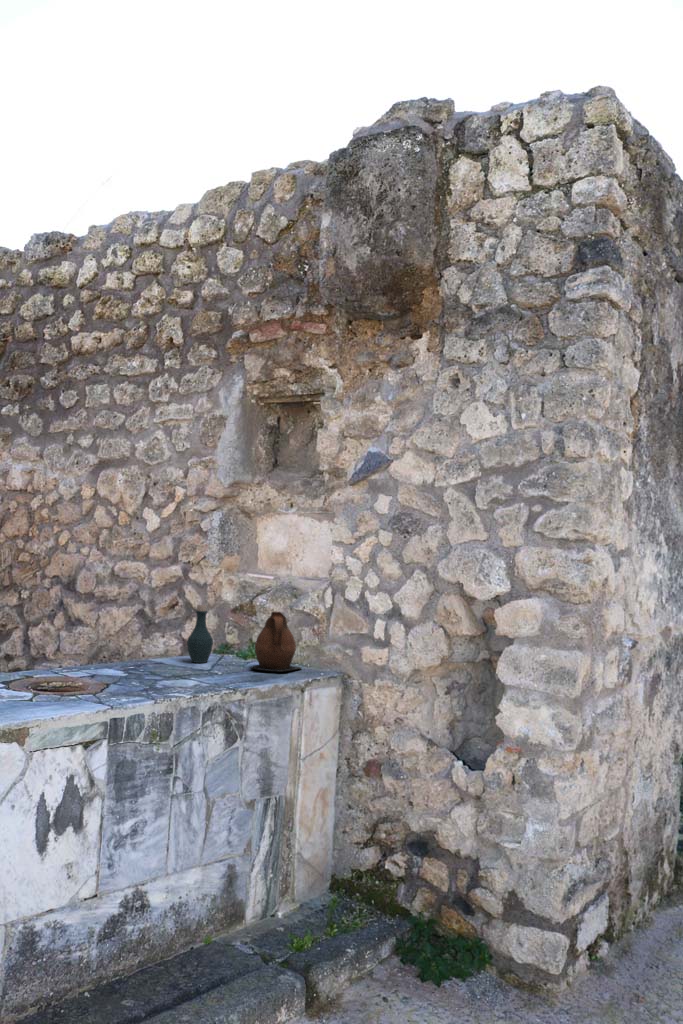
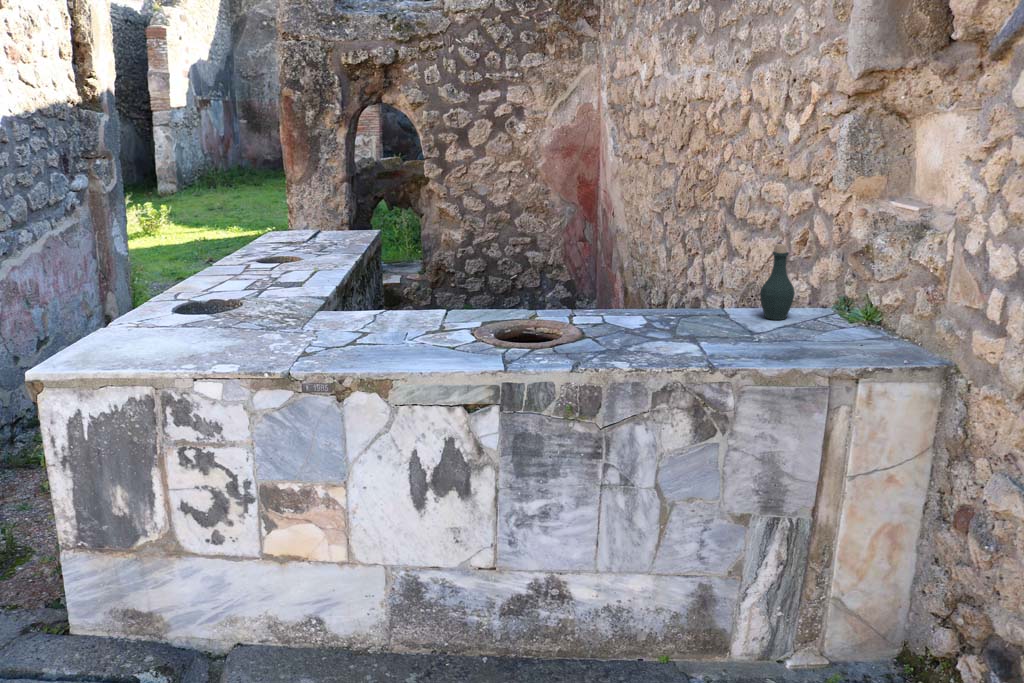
ceramic pitcher: present [251,612,301,671] -> none [802,263,886,351]

